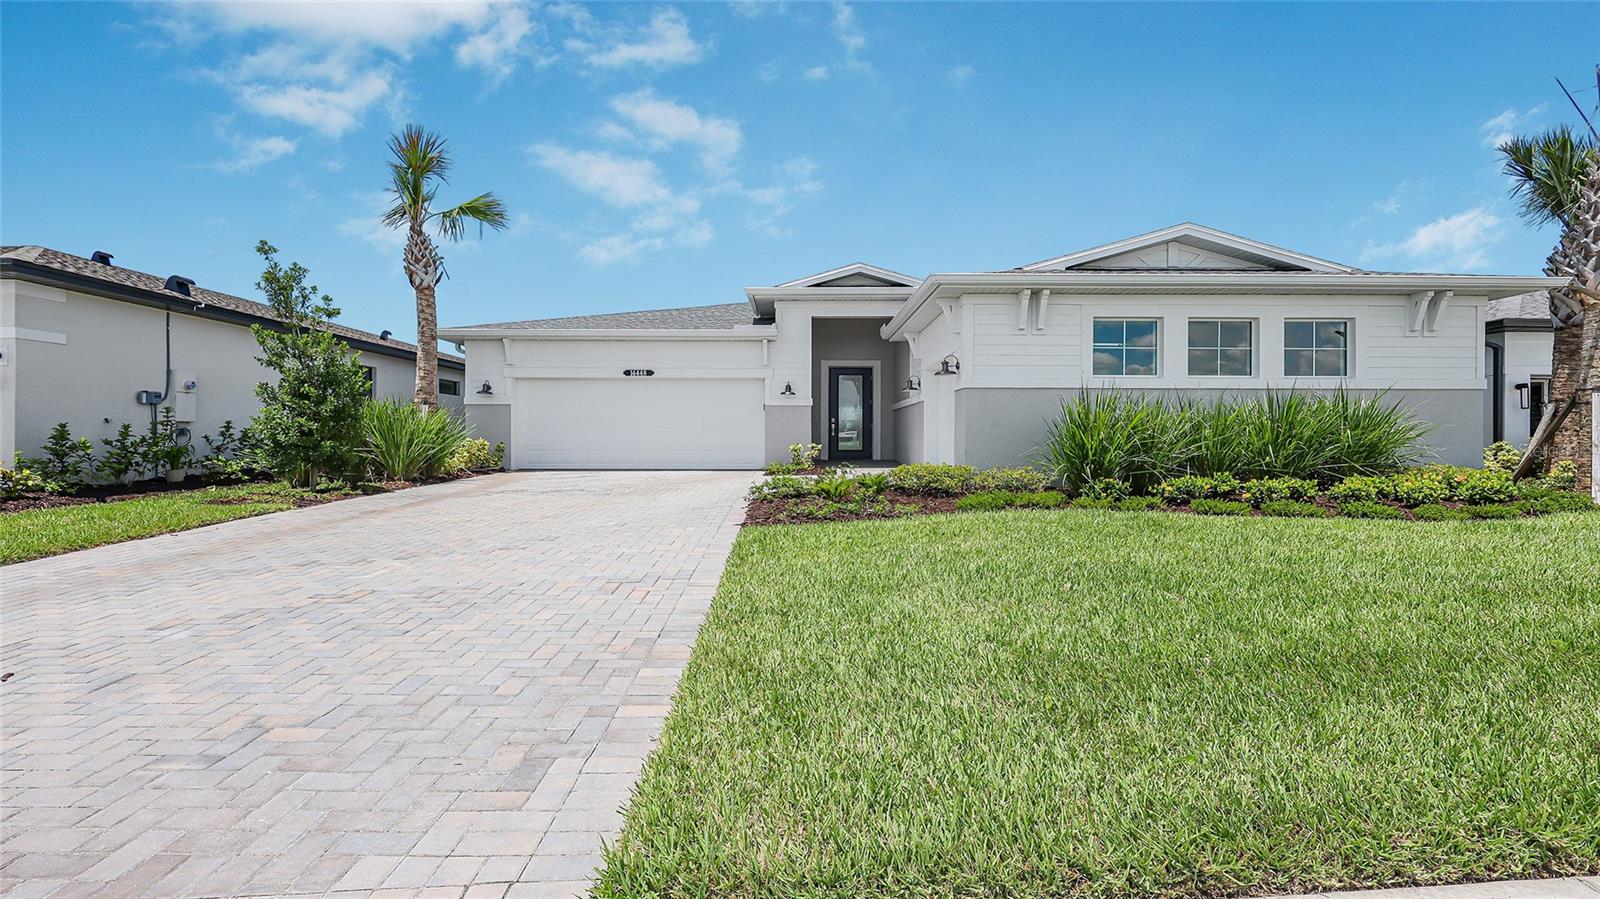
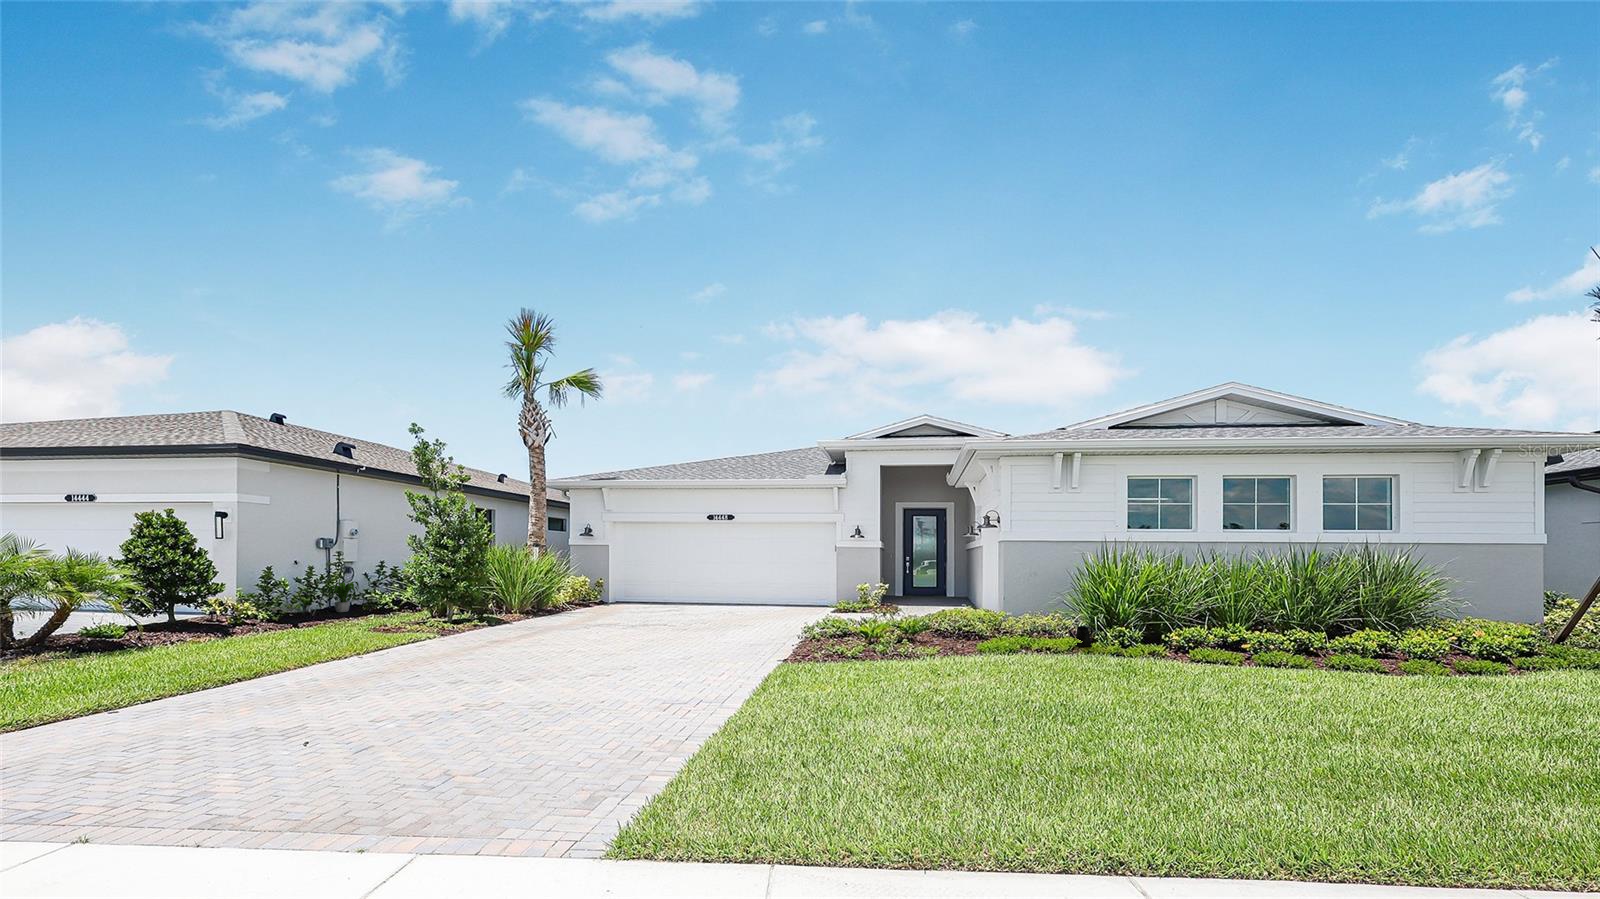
watering can: none [1073,480,1101,504] -> present [1065,626,1093,647]

